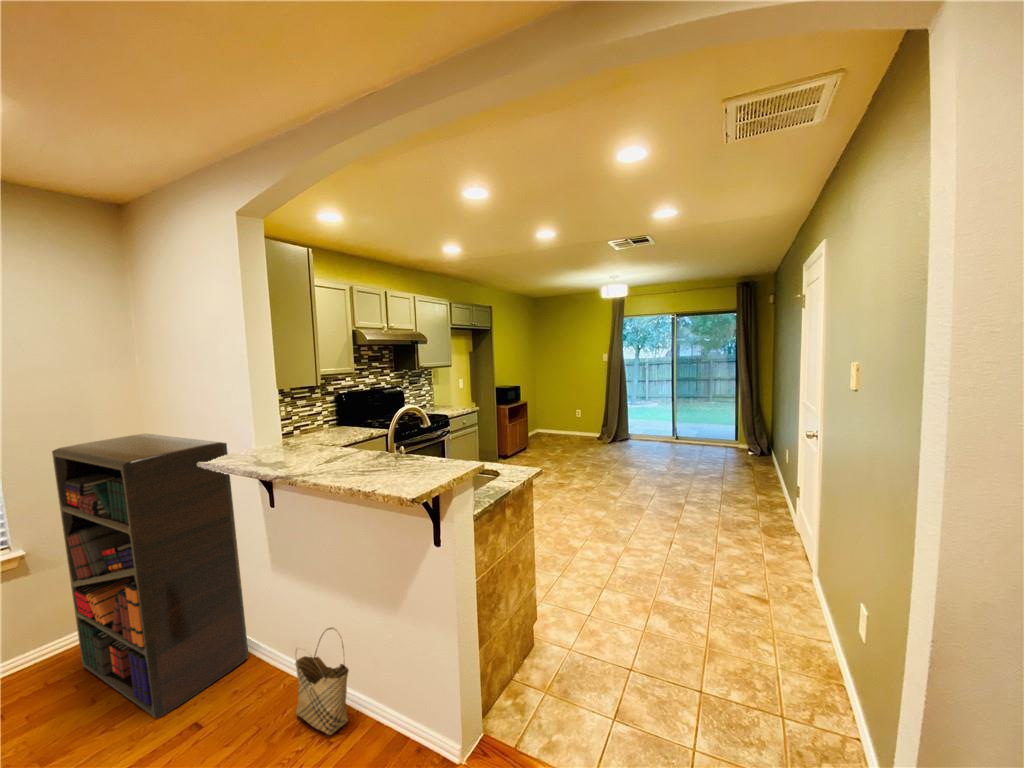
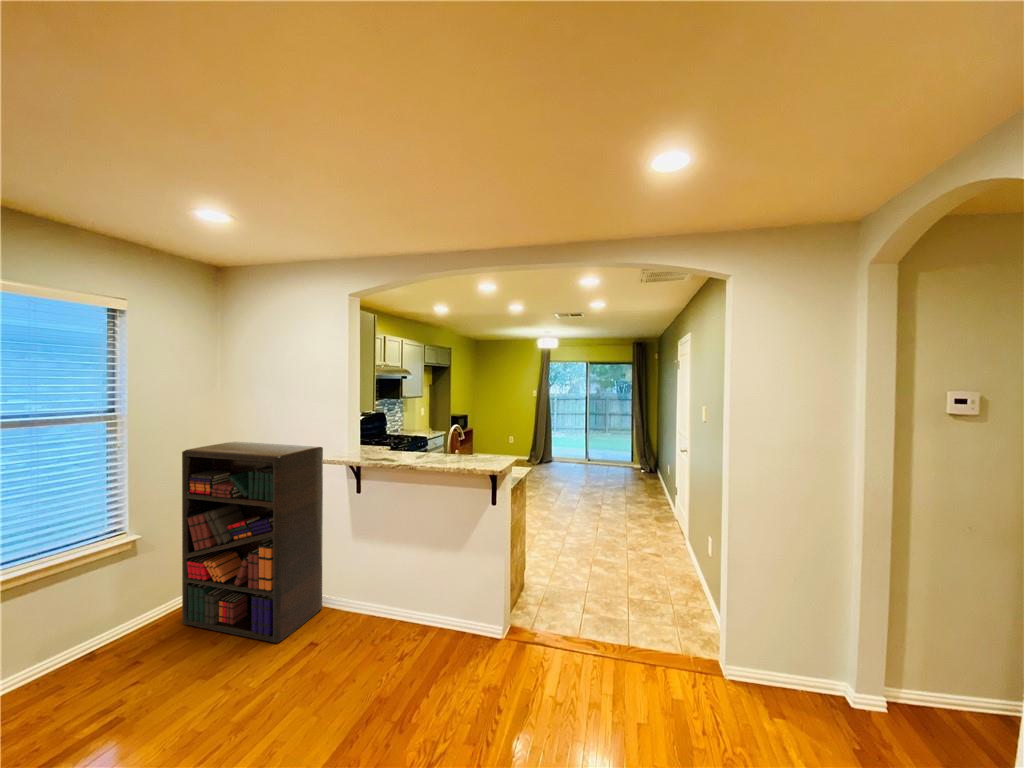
woven basket: present [295,628,349,735] -> none [381,570,422,637]

